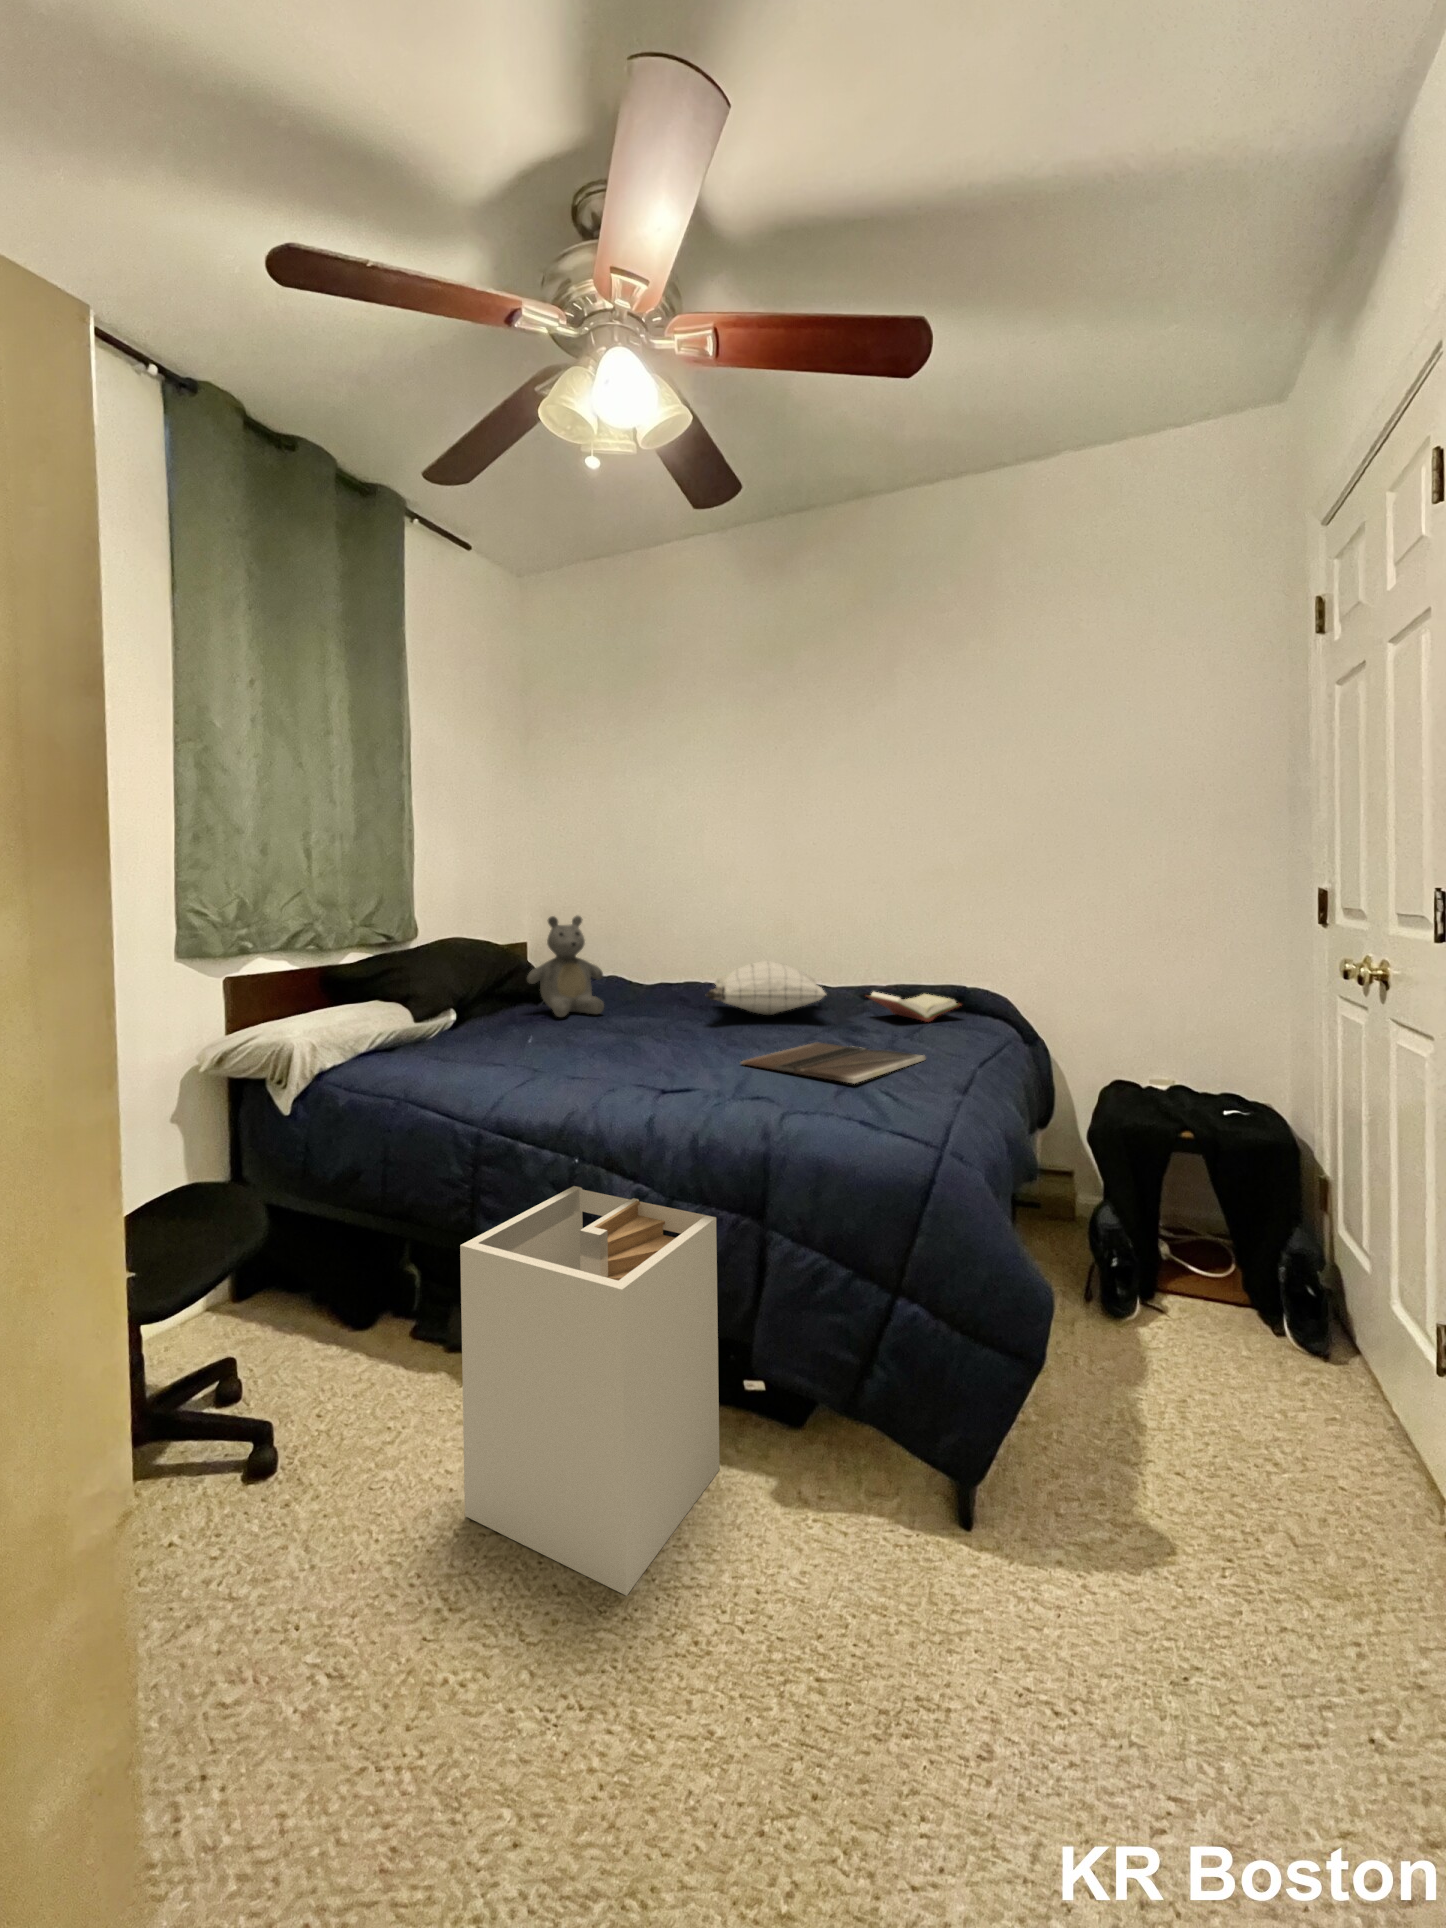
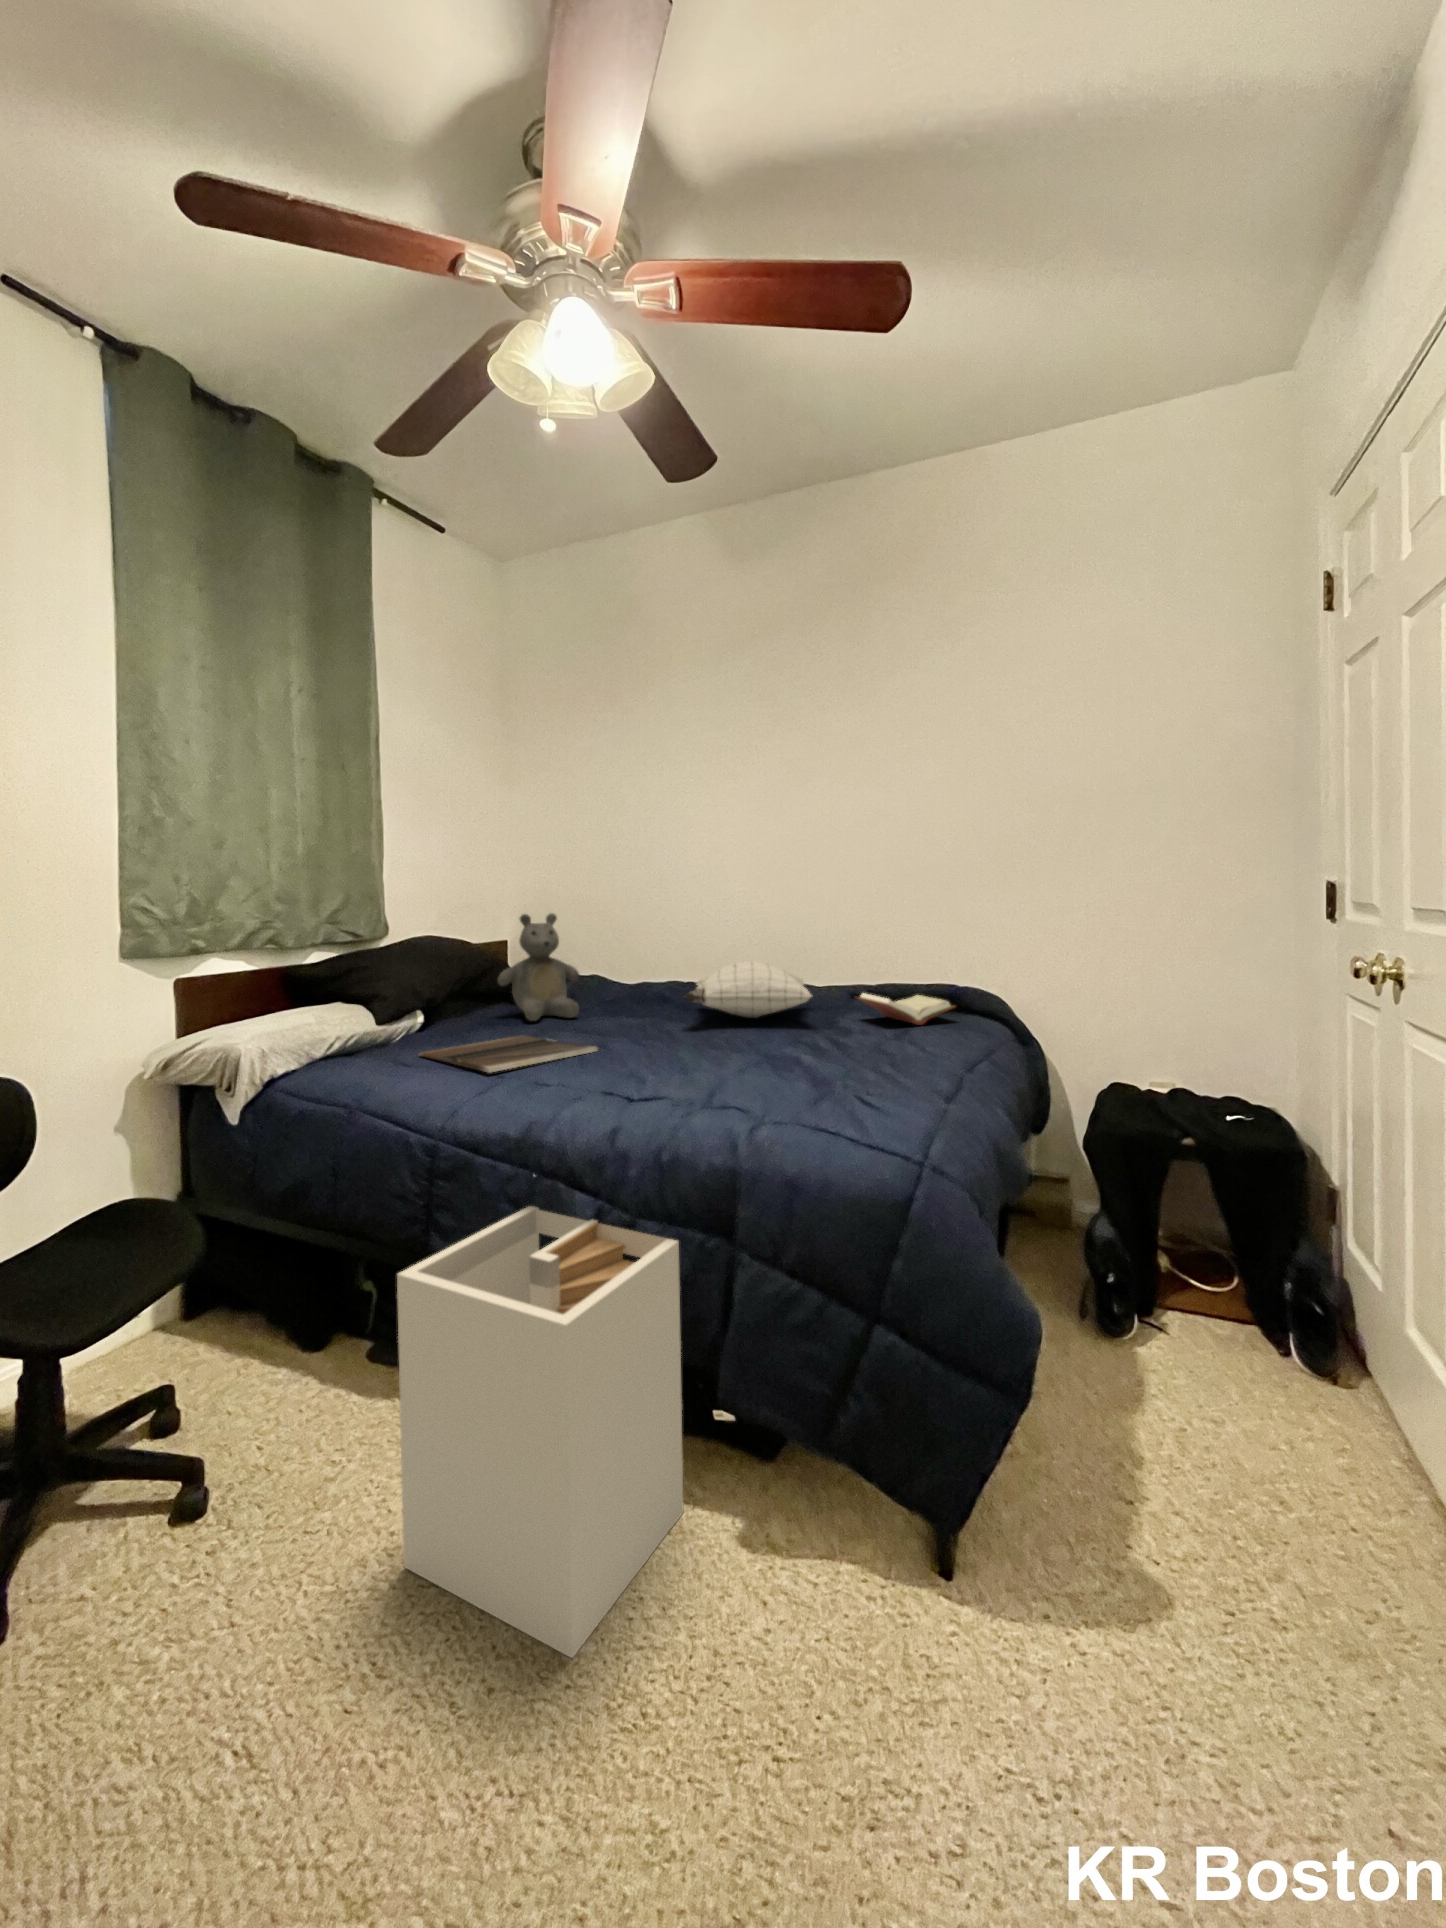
laptop: present [741,1043,925,1083] -> present [419,1036,598,1073]

